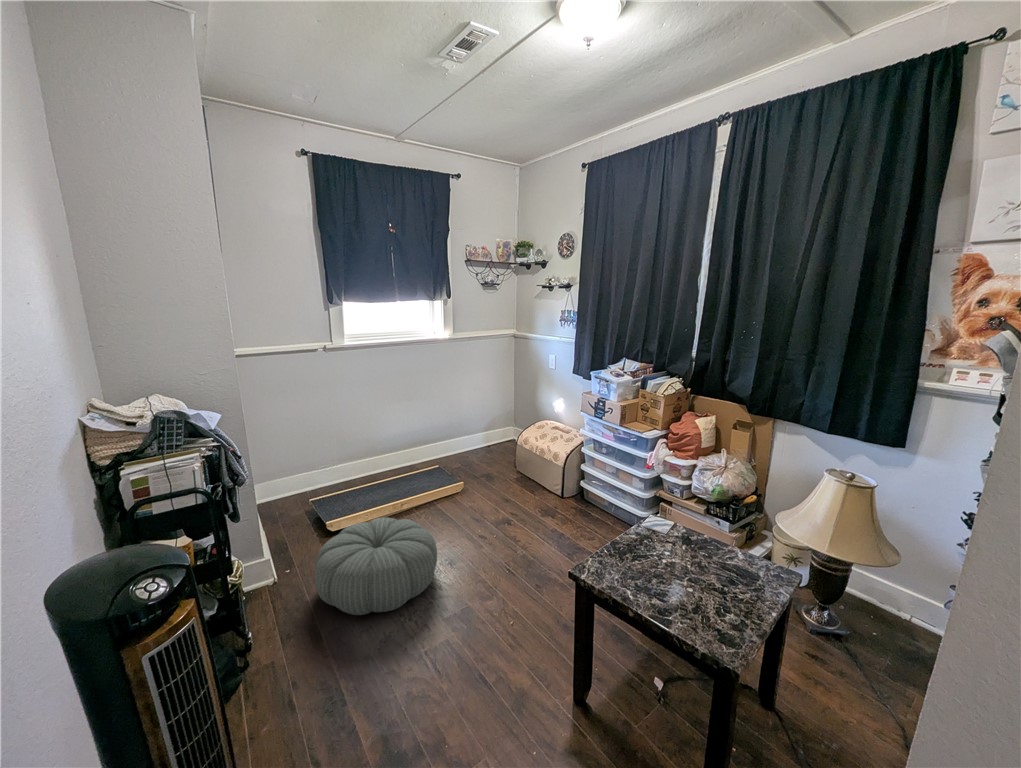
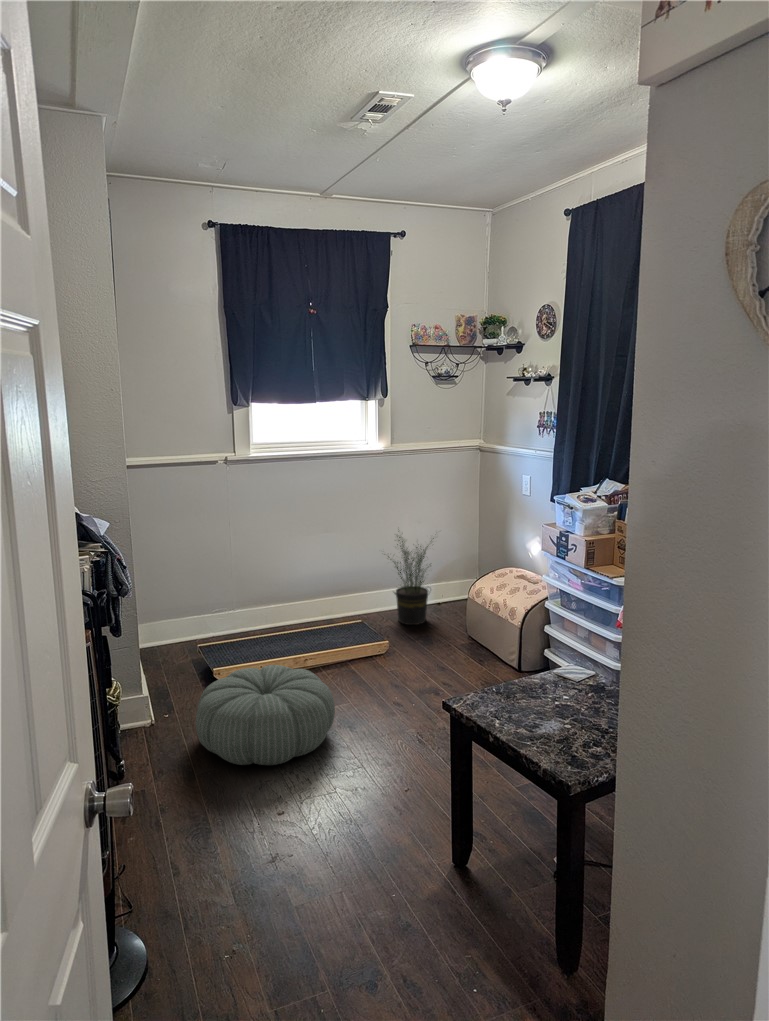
potted plant: none [449,396,494,469] -> present [388,536,434,625]

